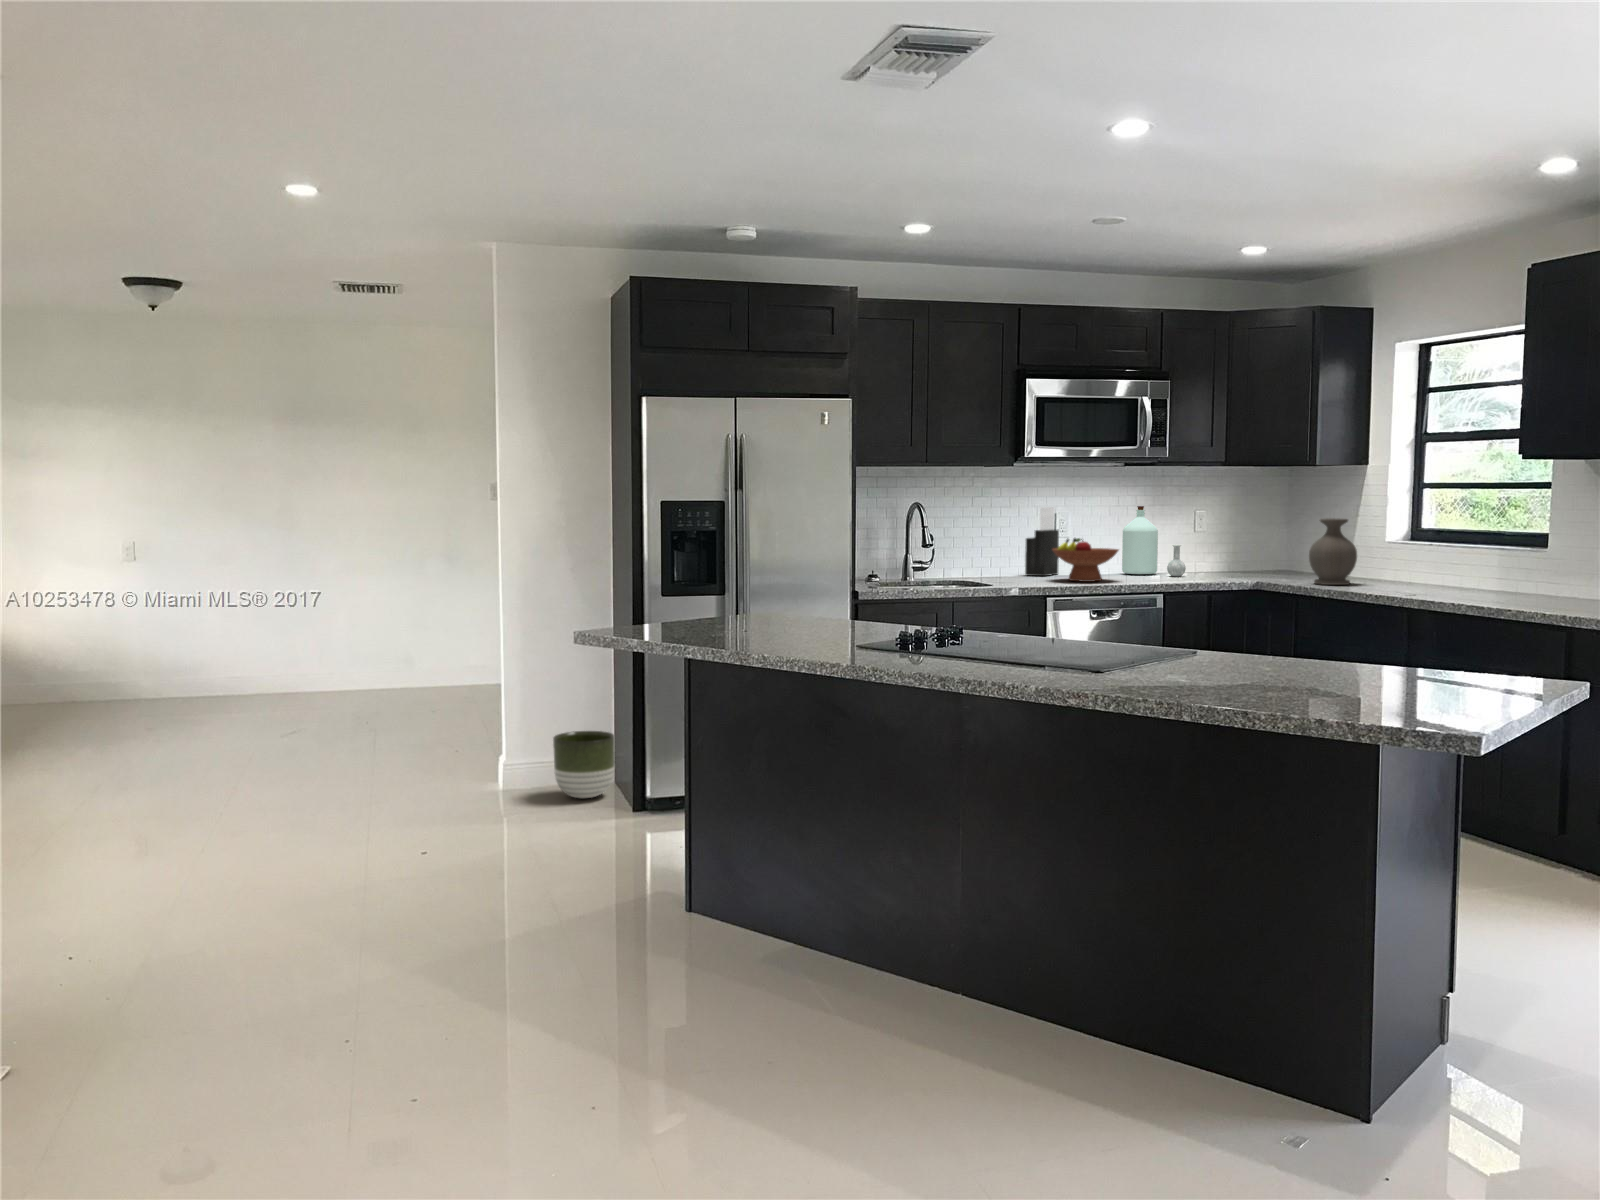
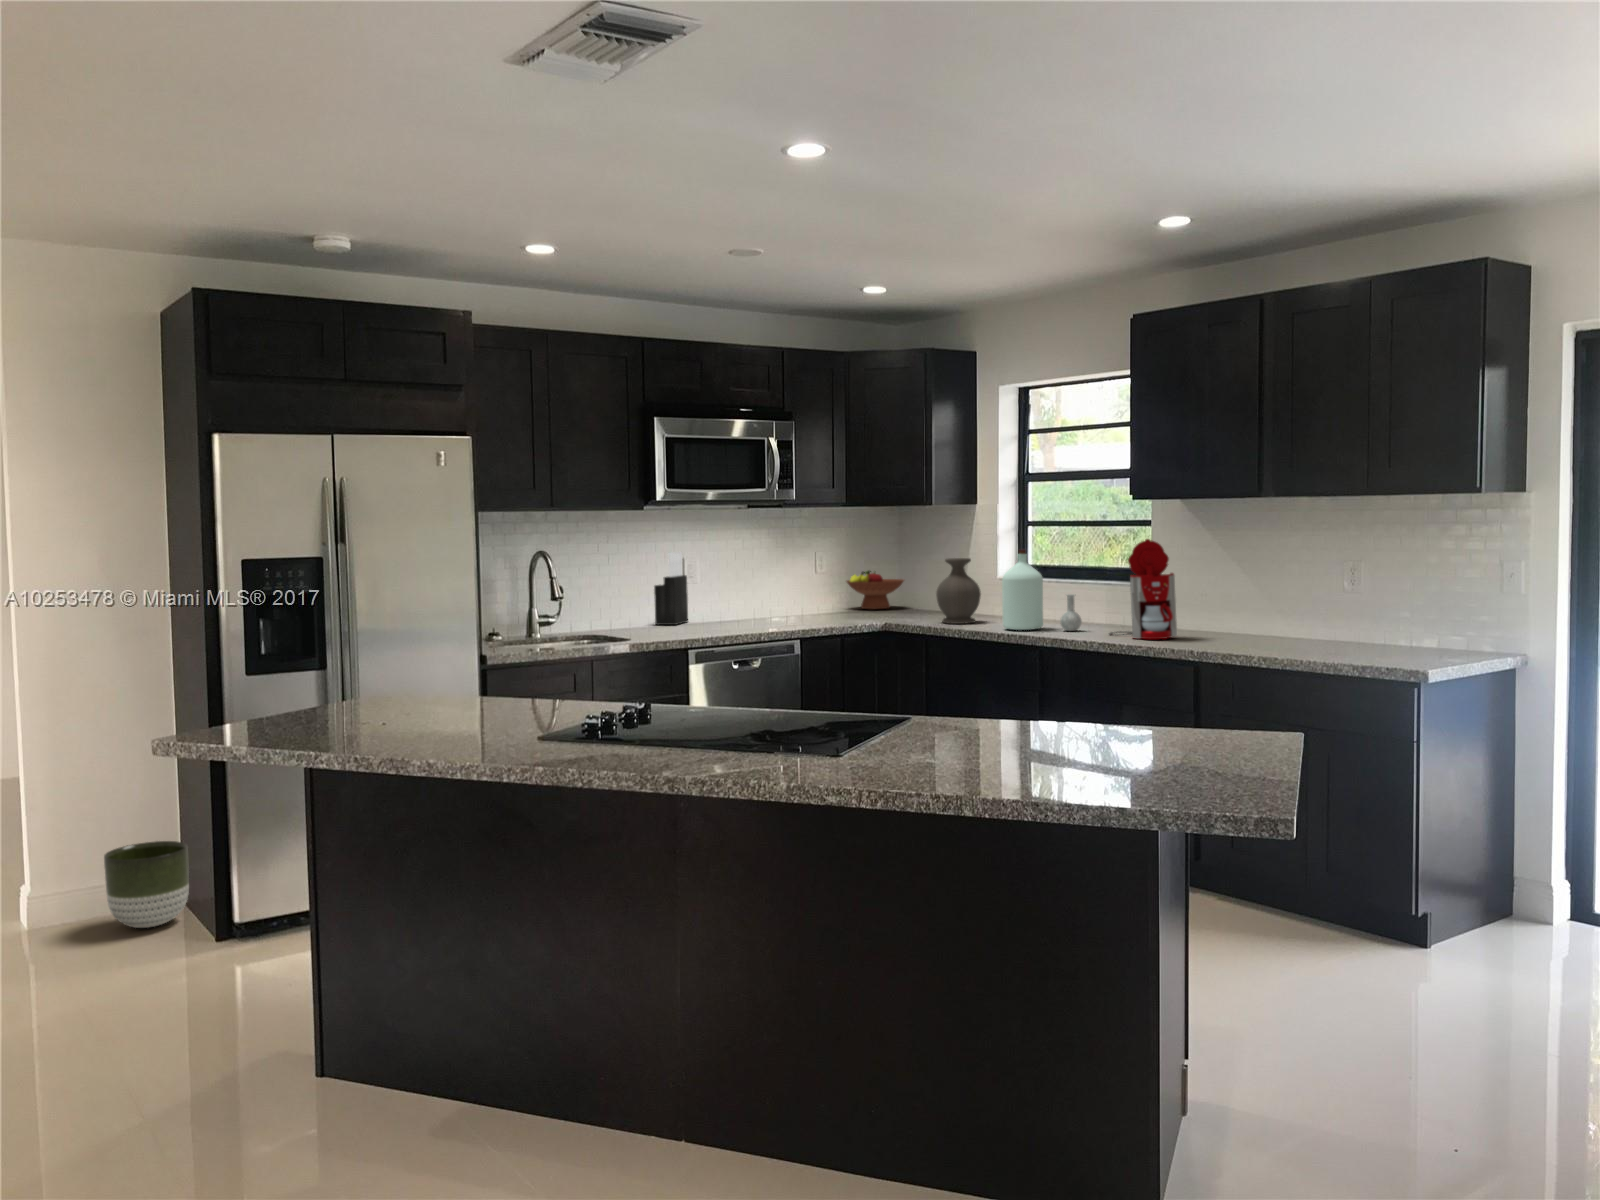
coffee maker: none [1487,500,1564,606] -> present [1109,539,1177,639]
bottle: present [1122,506,1186,576] -> present [1002,549,1082,631]
fruit bowl: present [1052,538,1119,582] -> present [847,571,904,610]

